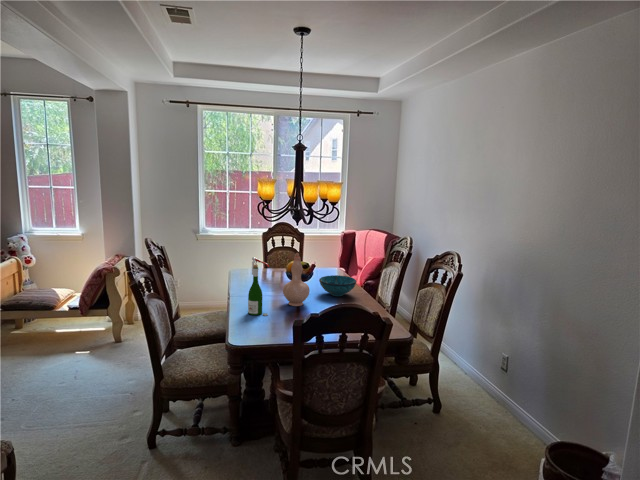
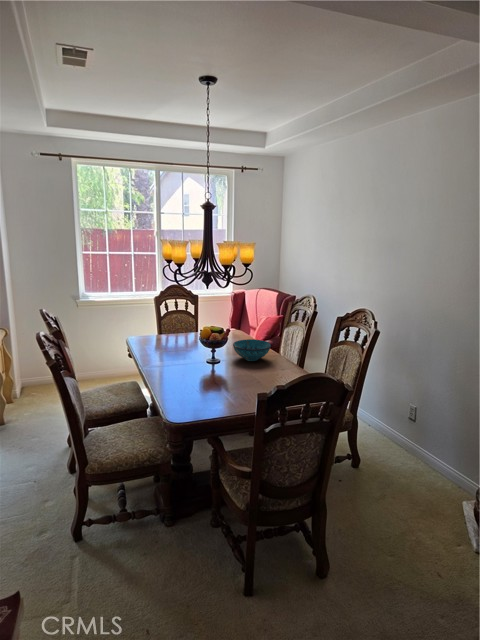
vase: present [283,253,310,306] -> none [202,320,229,375]
wine bottle: present [248,257,269,316] -> none [171,328,193,389]

